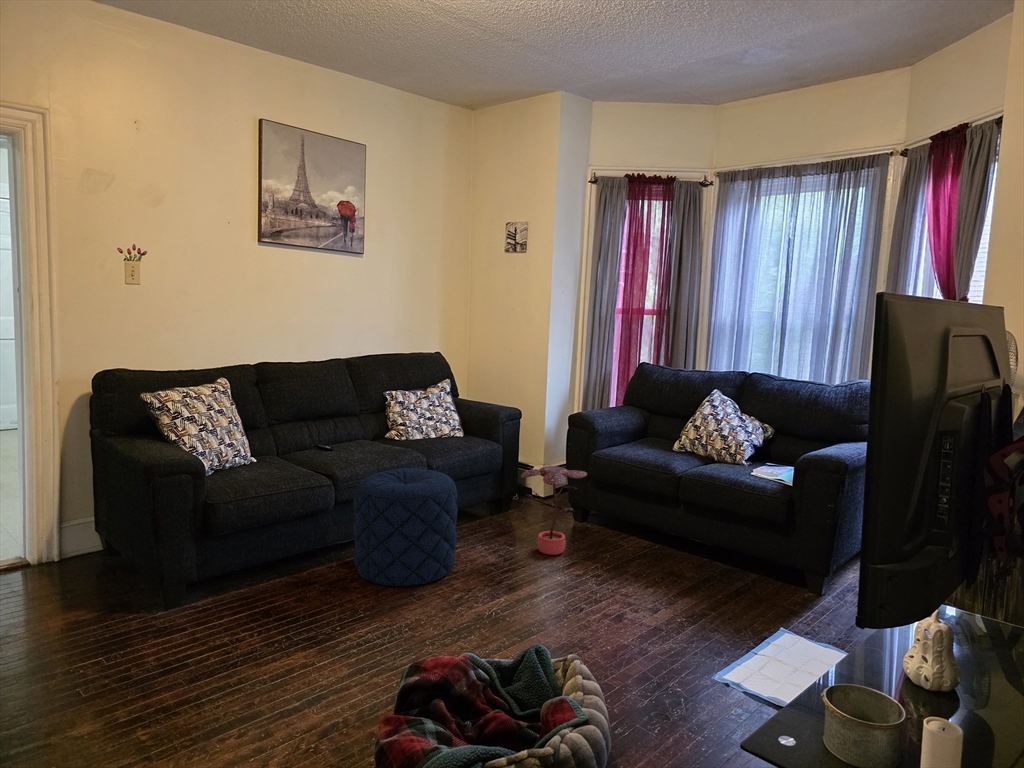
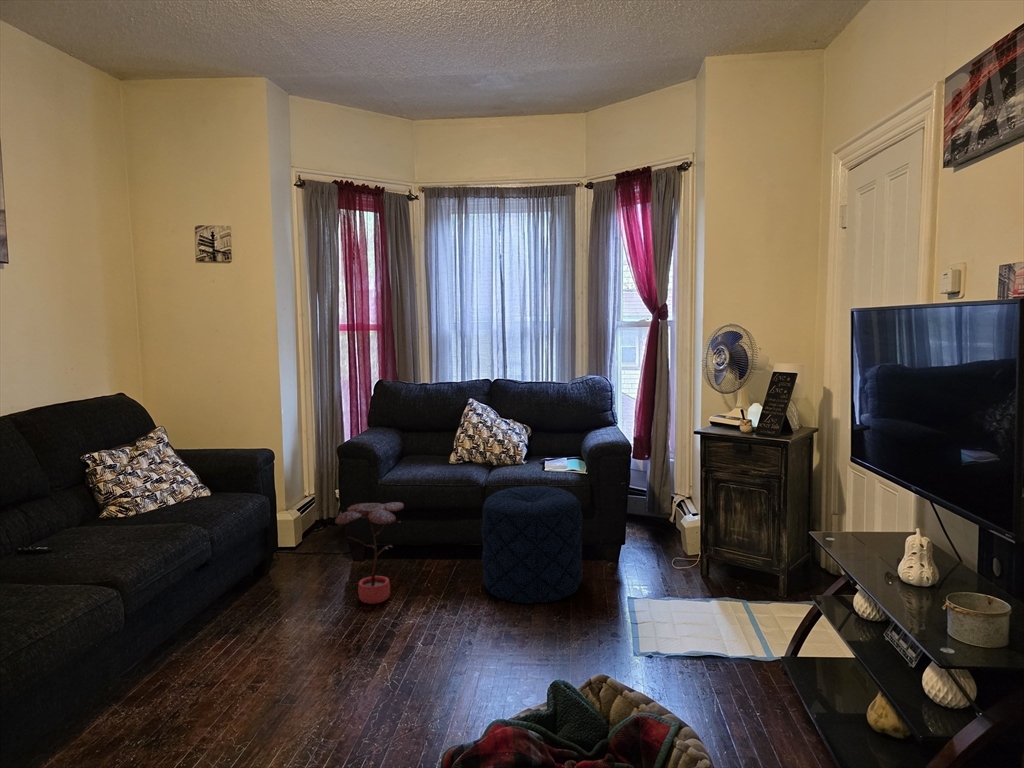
pouf: present [354,468,457,586] -> present [481,486,582,603]

